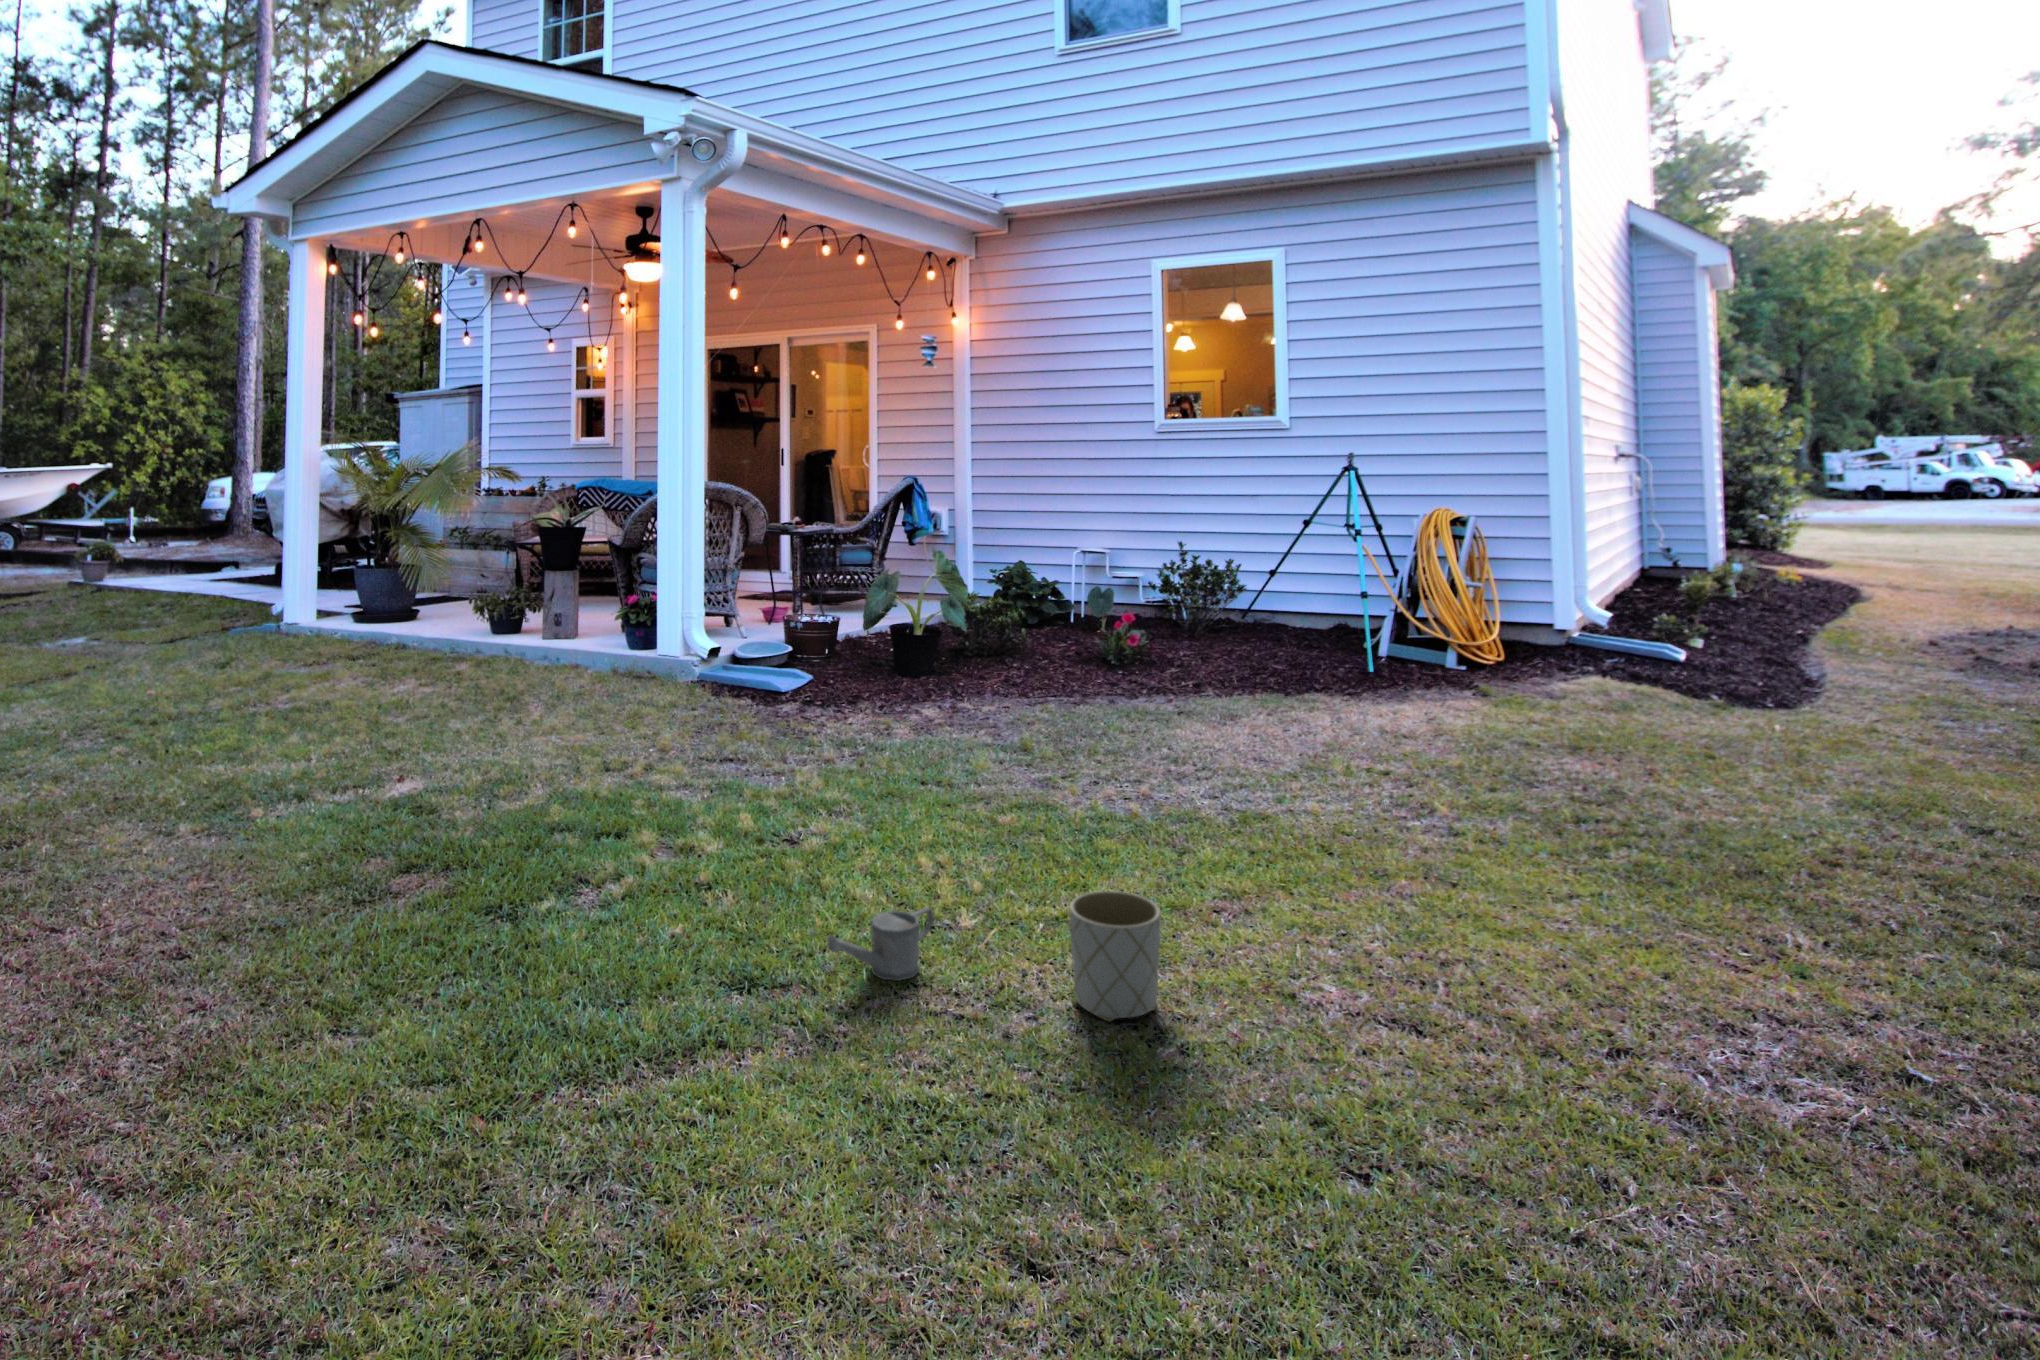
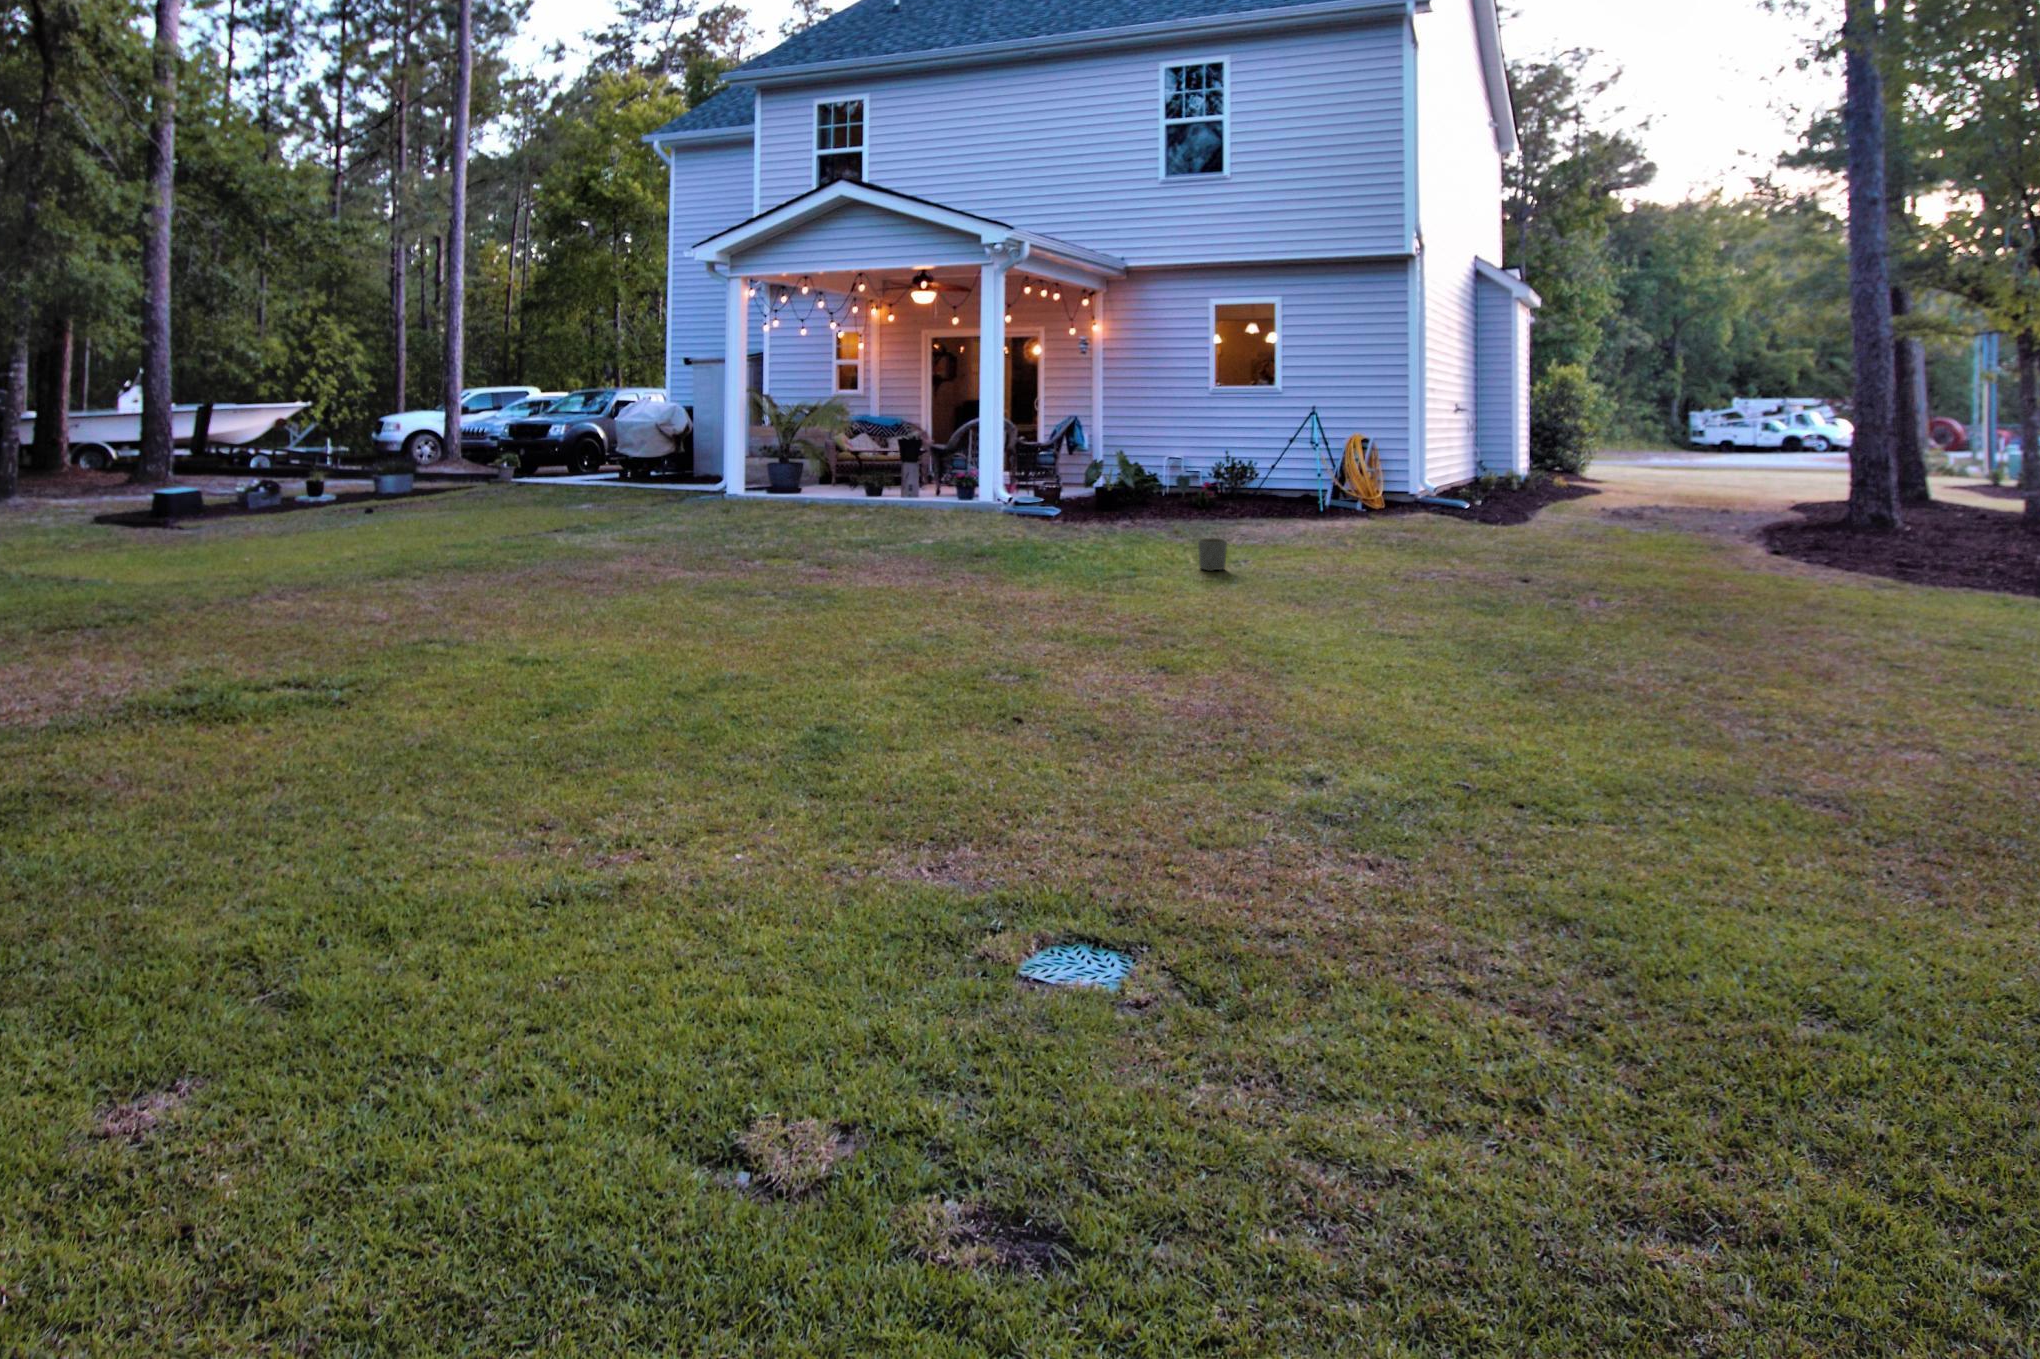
watering can: present [827,907,933,981] -> none [1121,549,1150,567]

